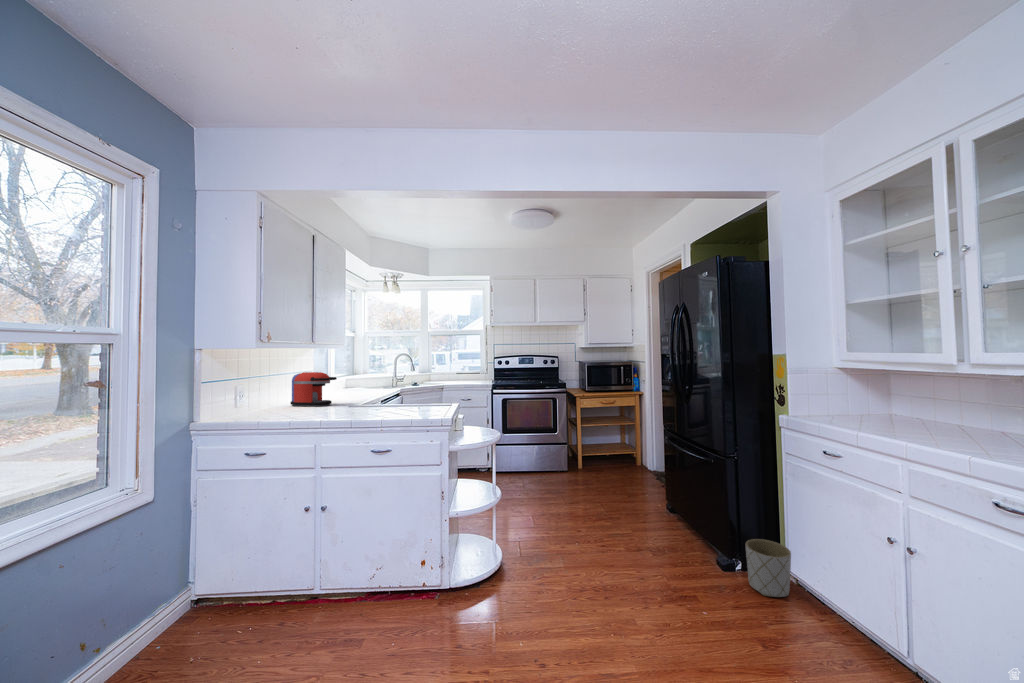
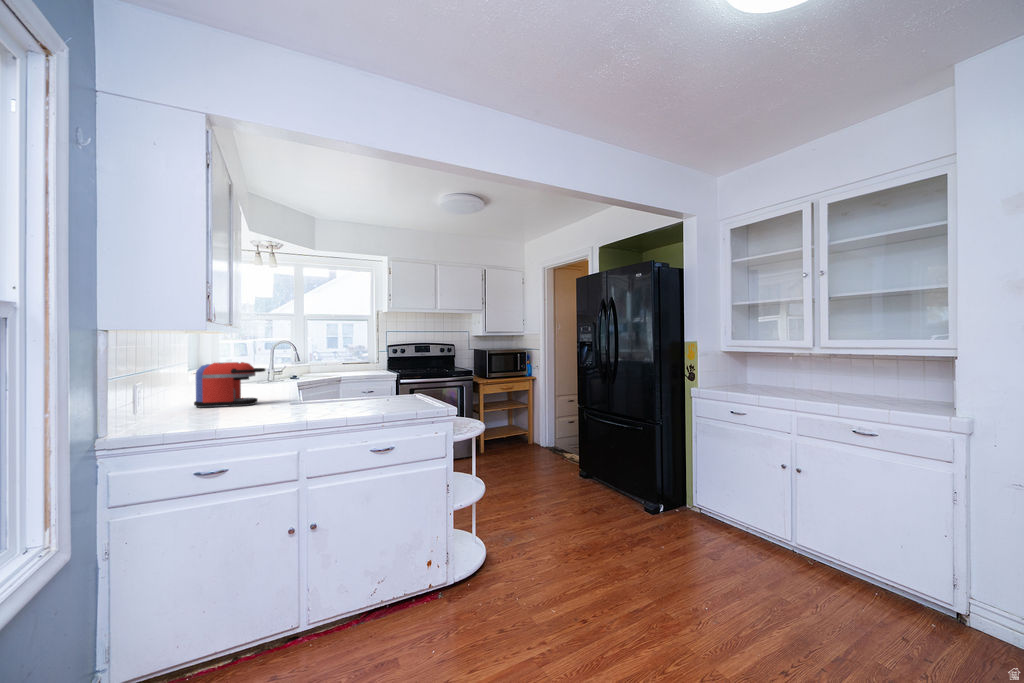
planter: present [746,539,791,597] -> none [672,485,705,527]

